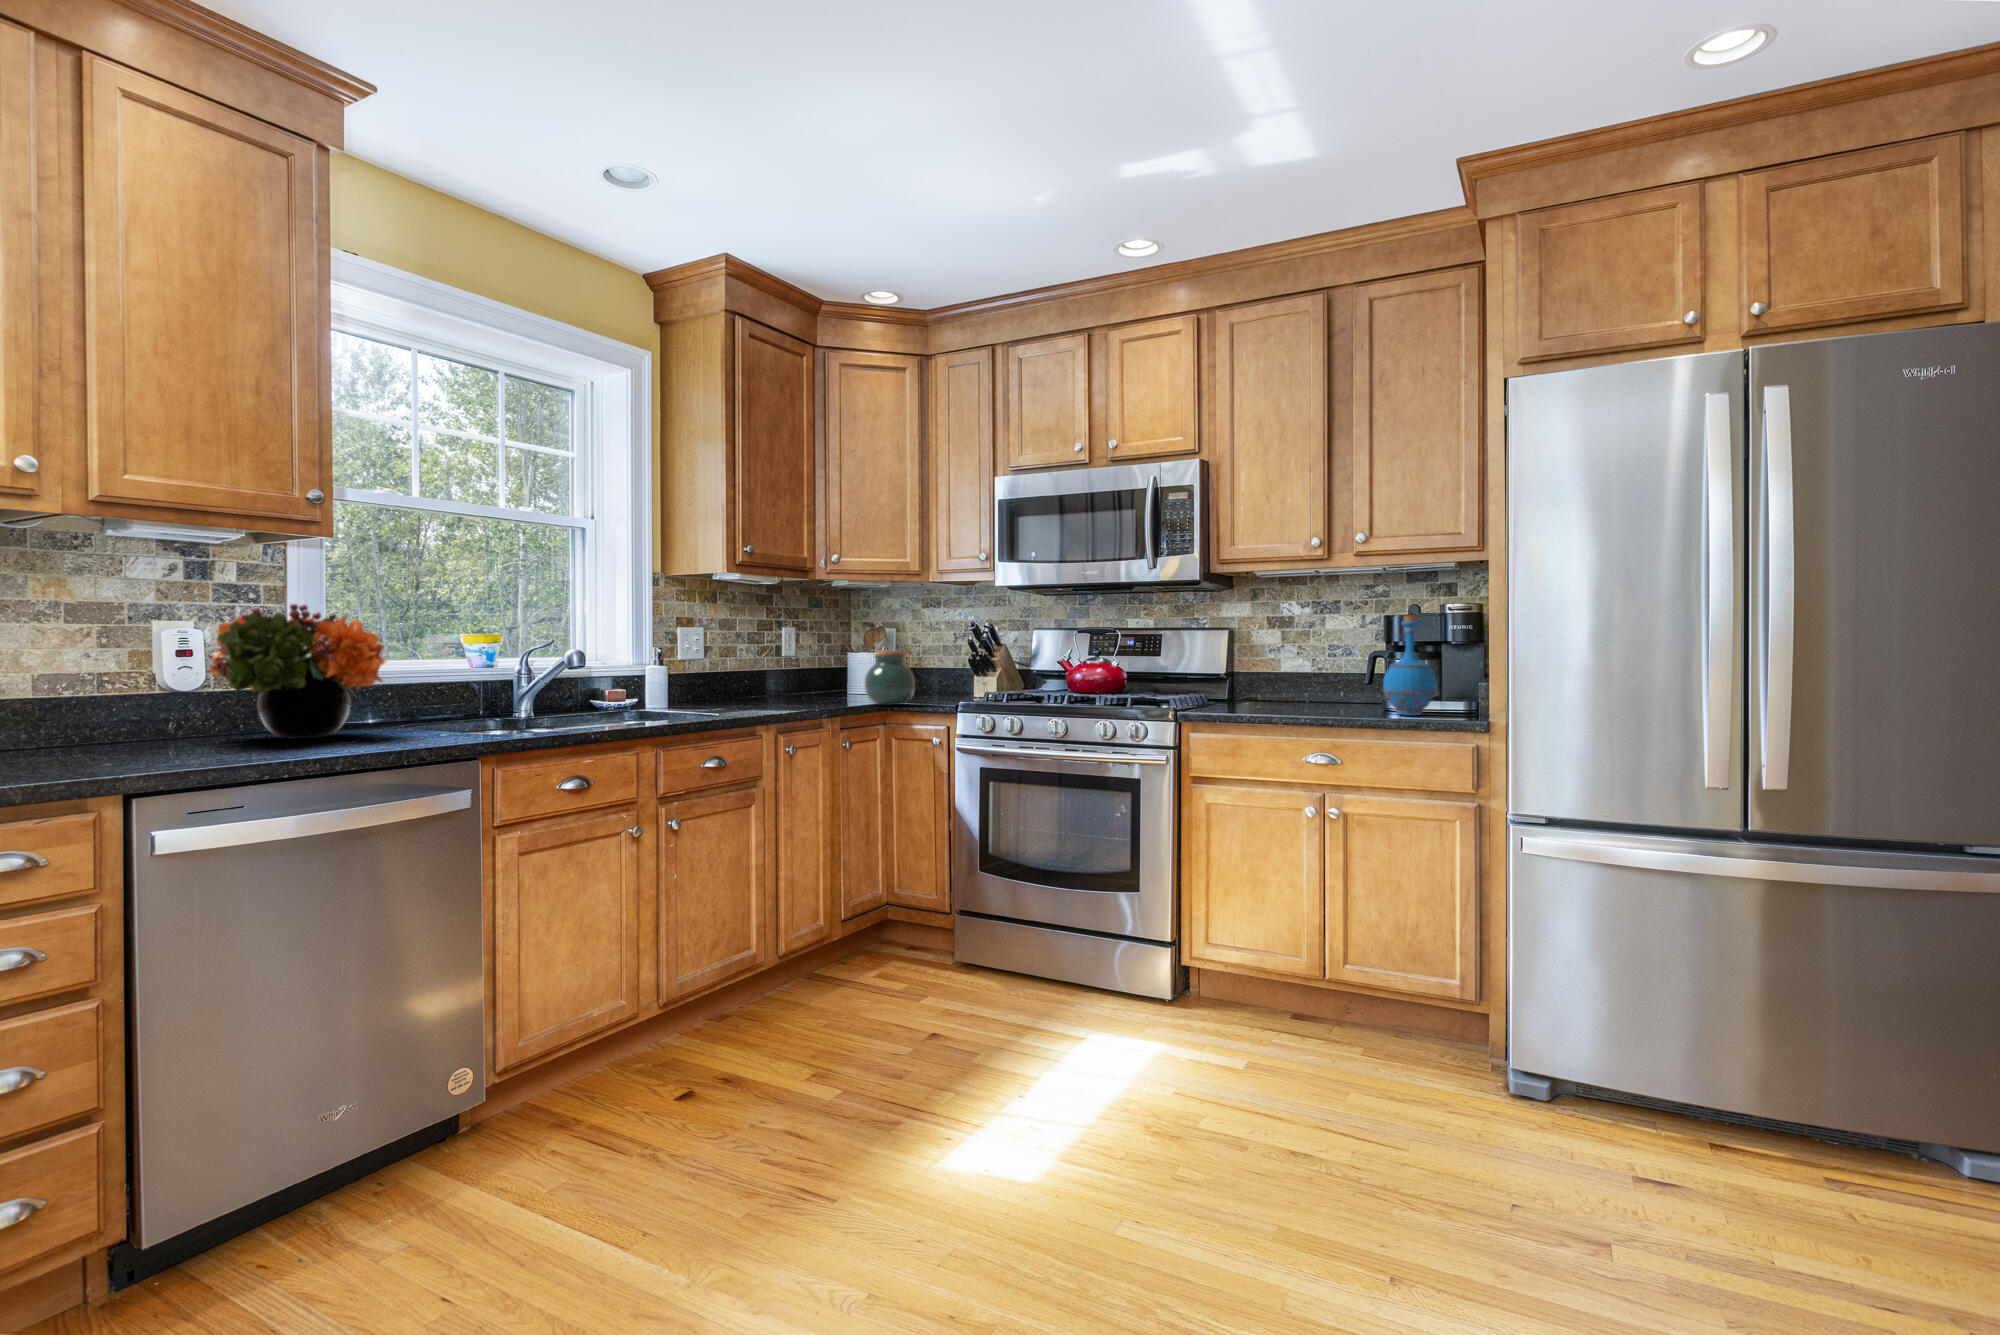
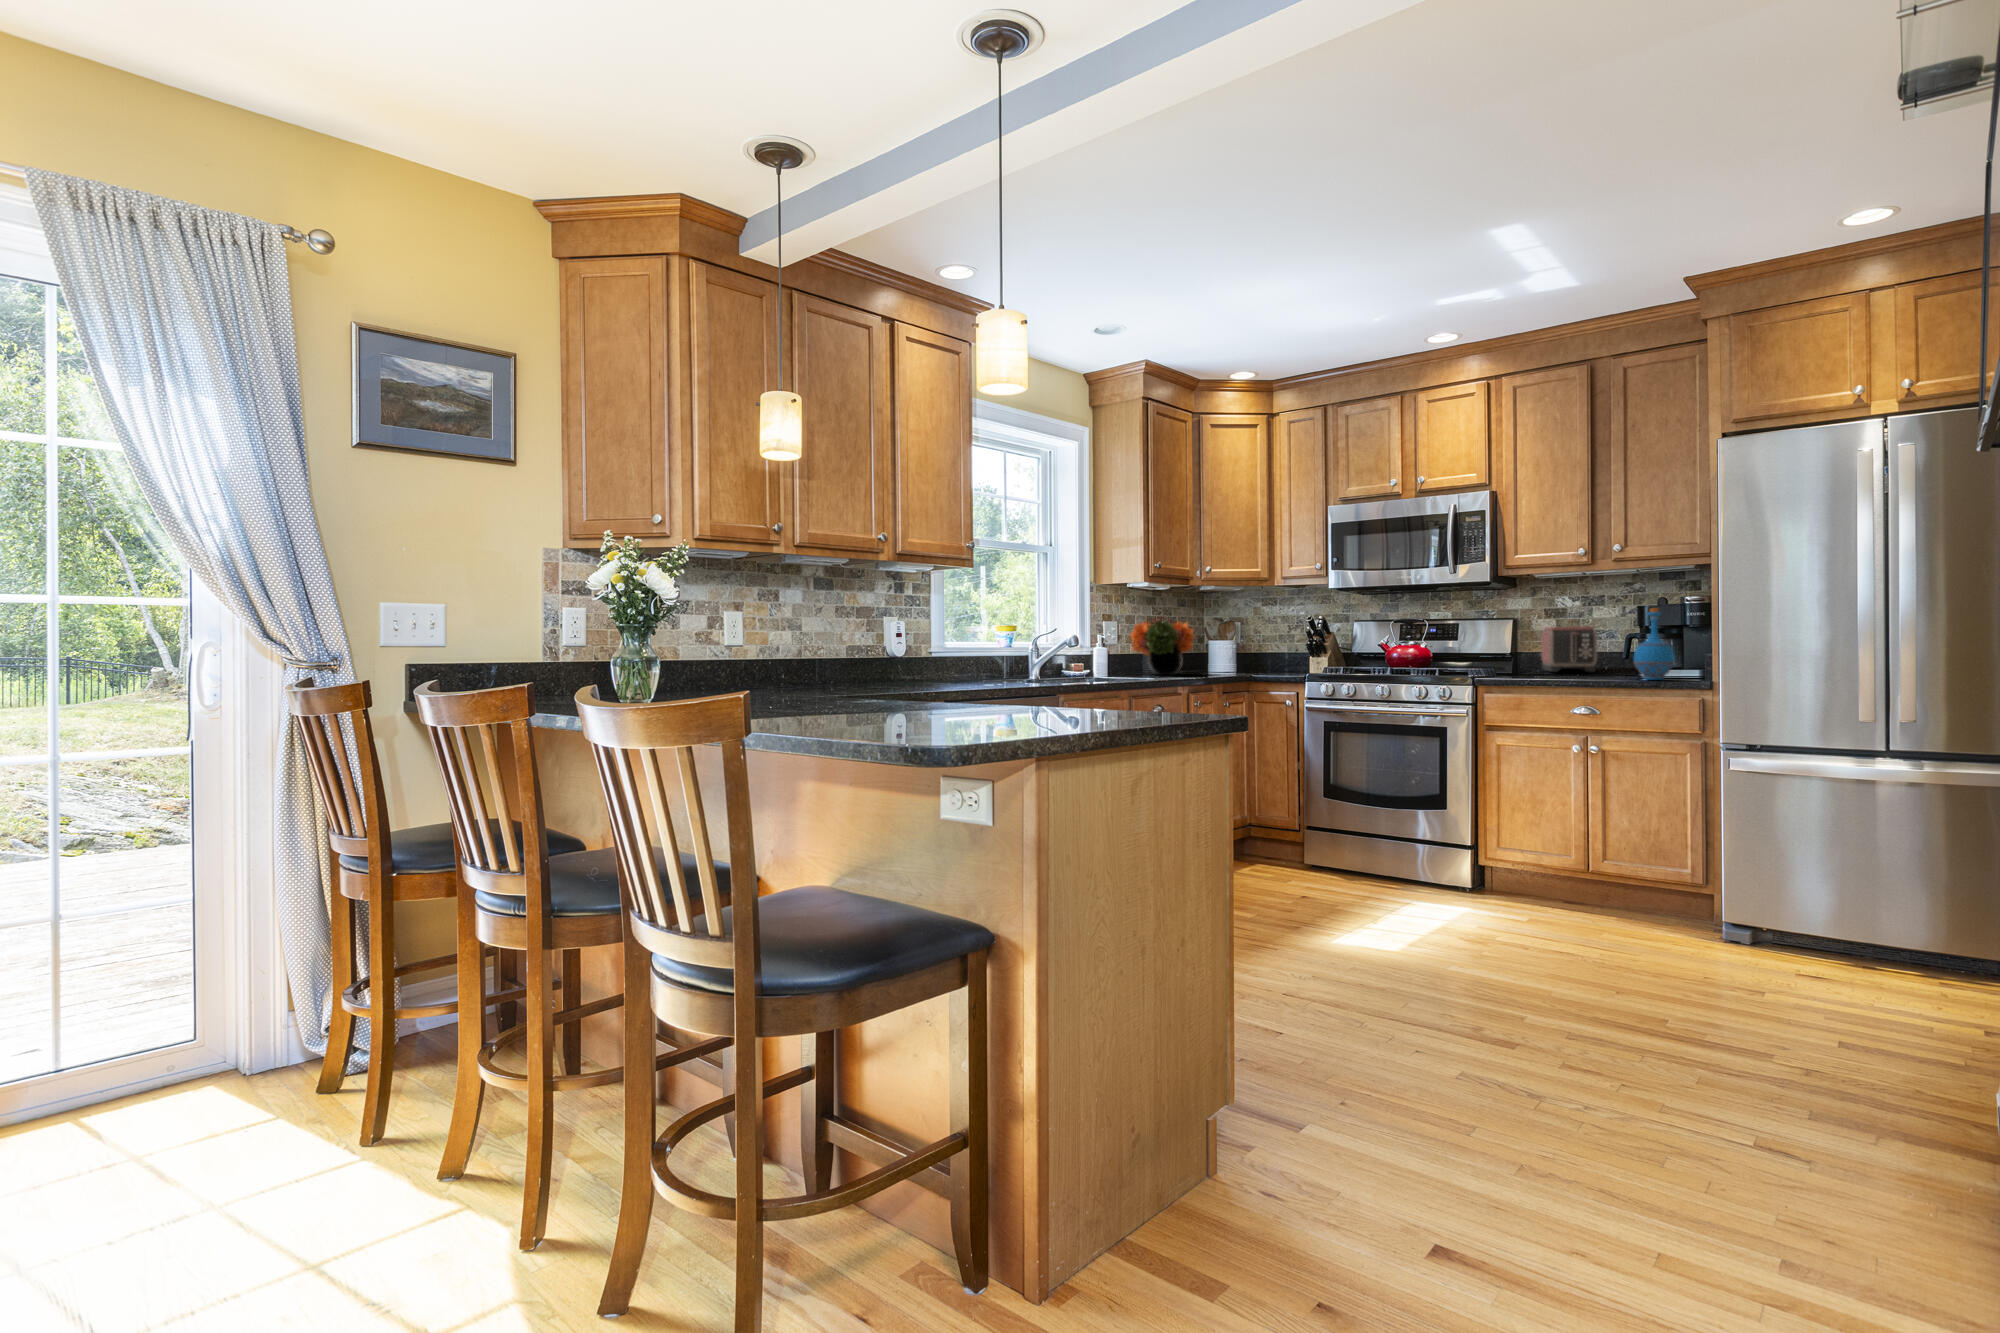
flower arrangement: present [209,603,388,739] -> present [1130,616,1195,675]
toaster: none [1262,640,1333,701] -> present [1541,626,1597,672]
jar: present [865,651,915,705] -> none [1232,637,1269,677]

